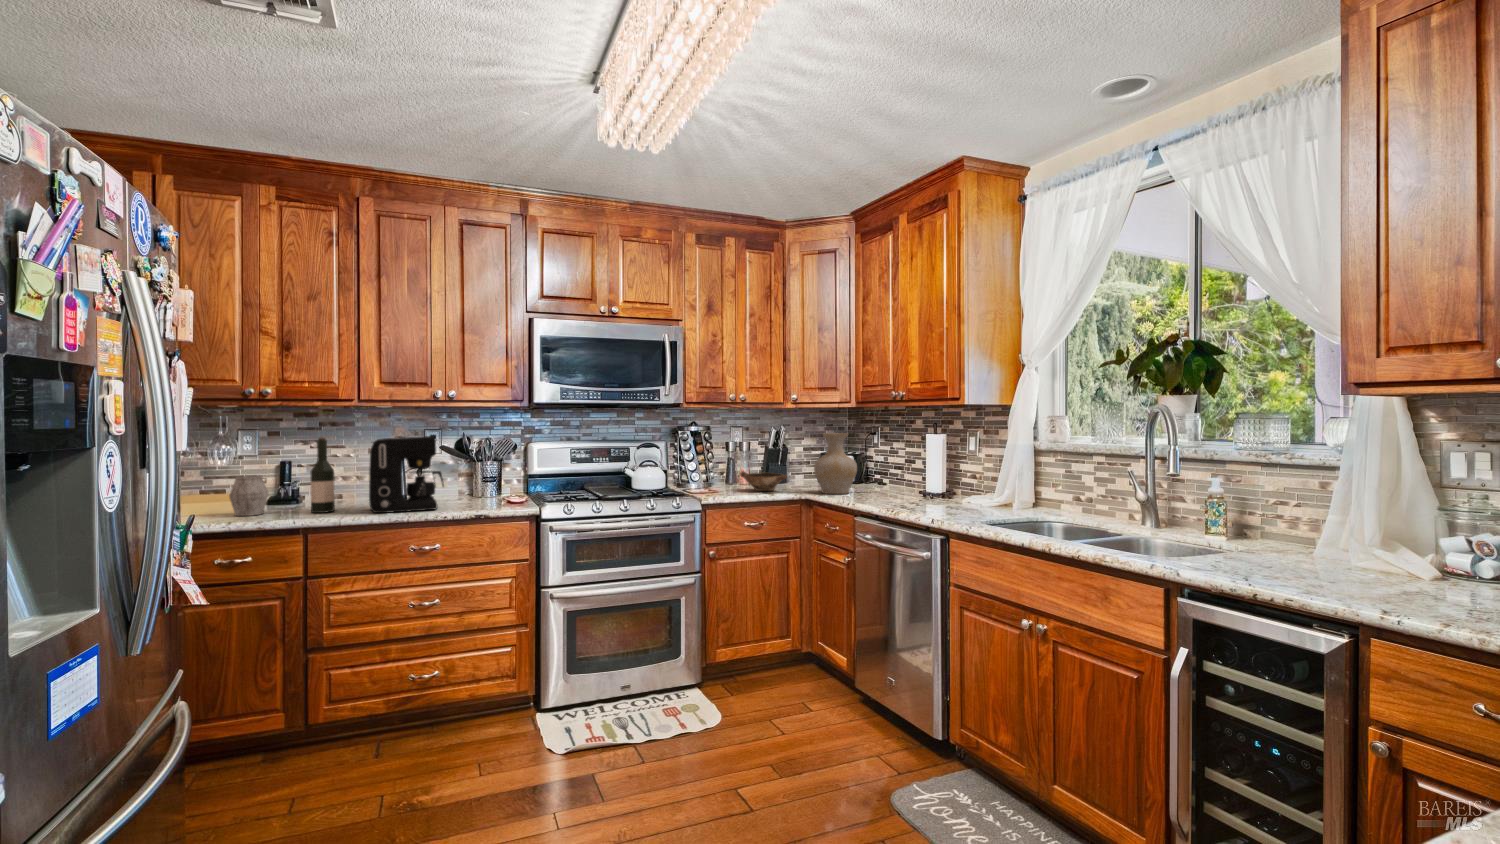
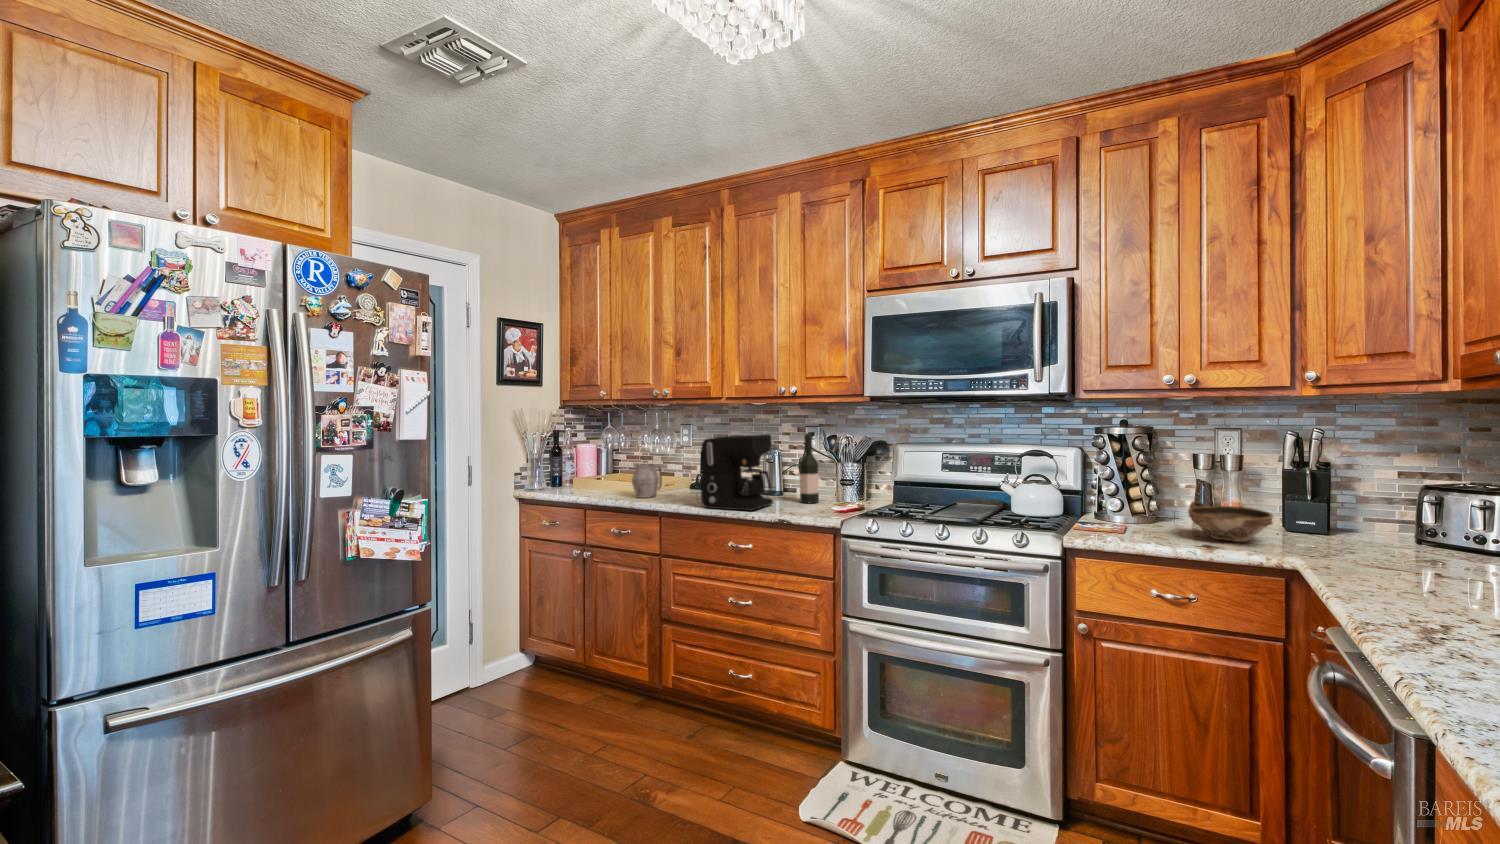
vase: present [814,433,857,494] -> none [1328,446,1451,575]
wine bottle: present [310,438,335,513] -> present [799,433,819,503]

